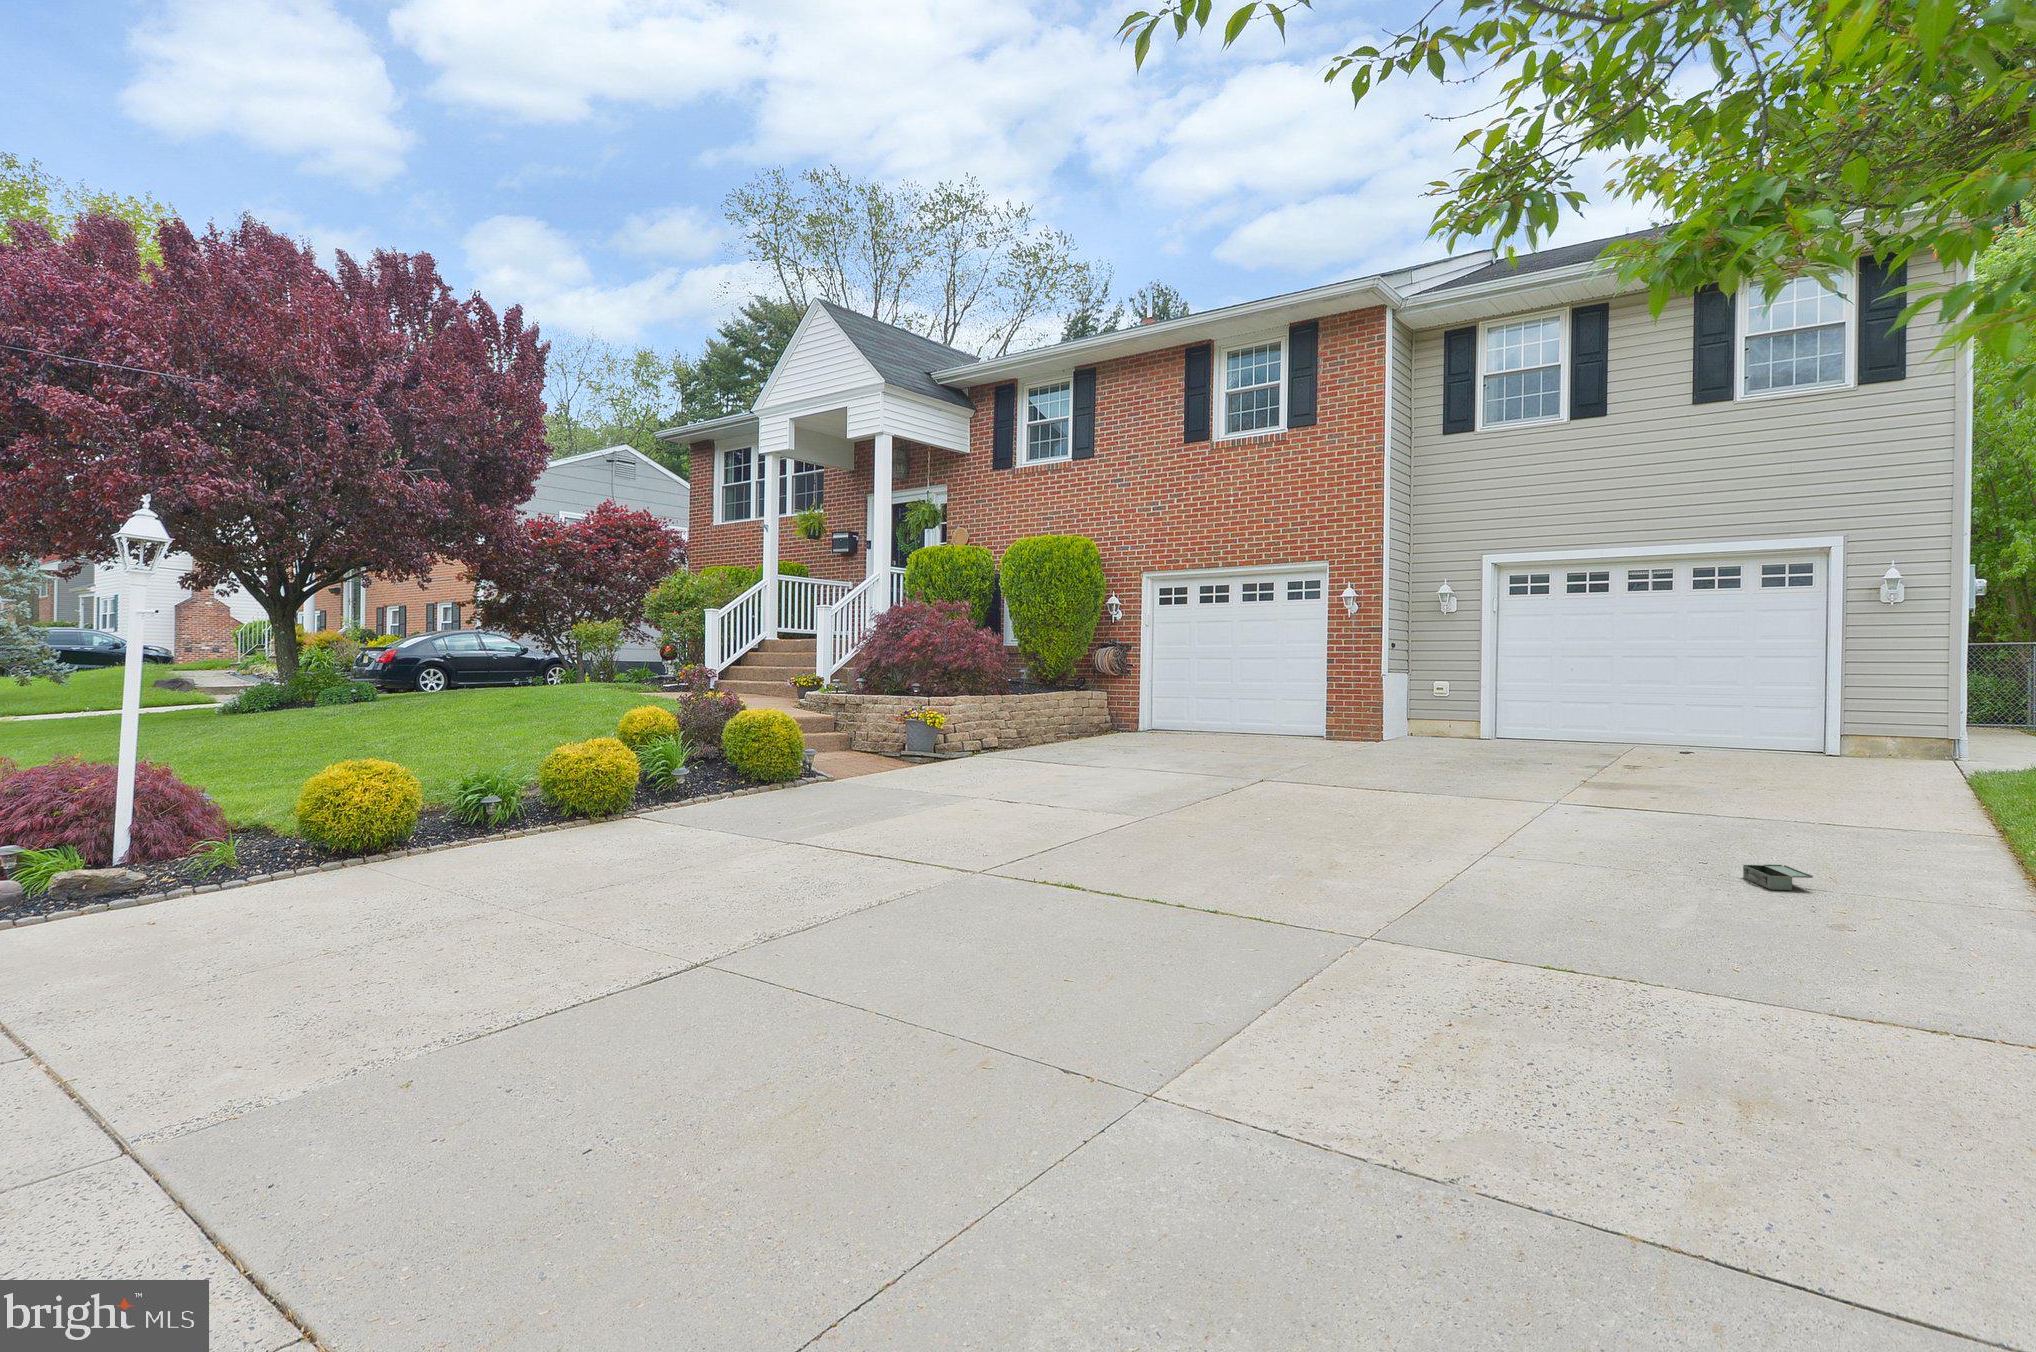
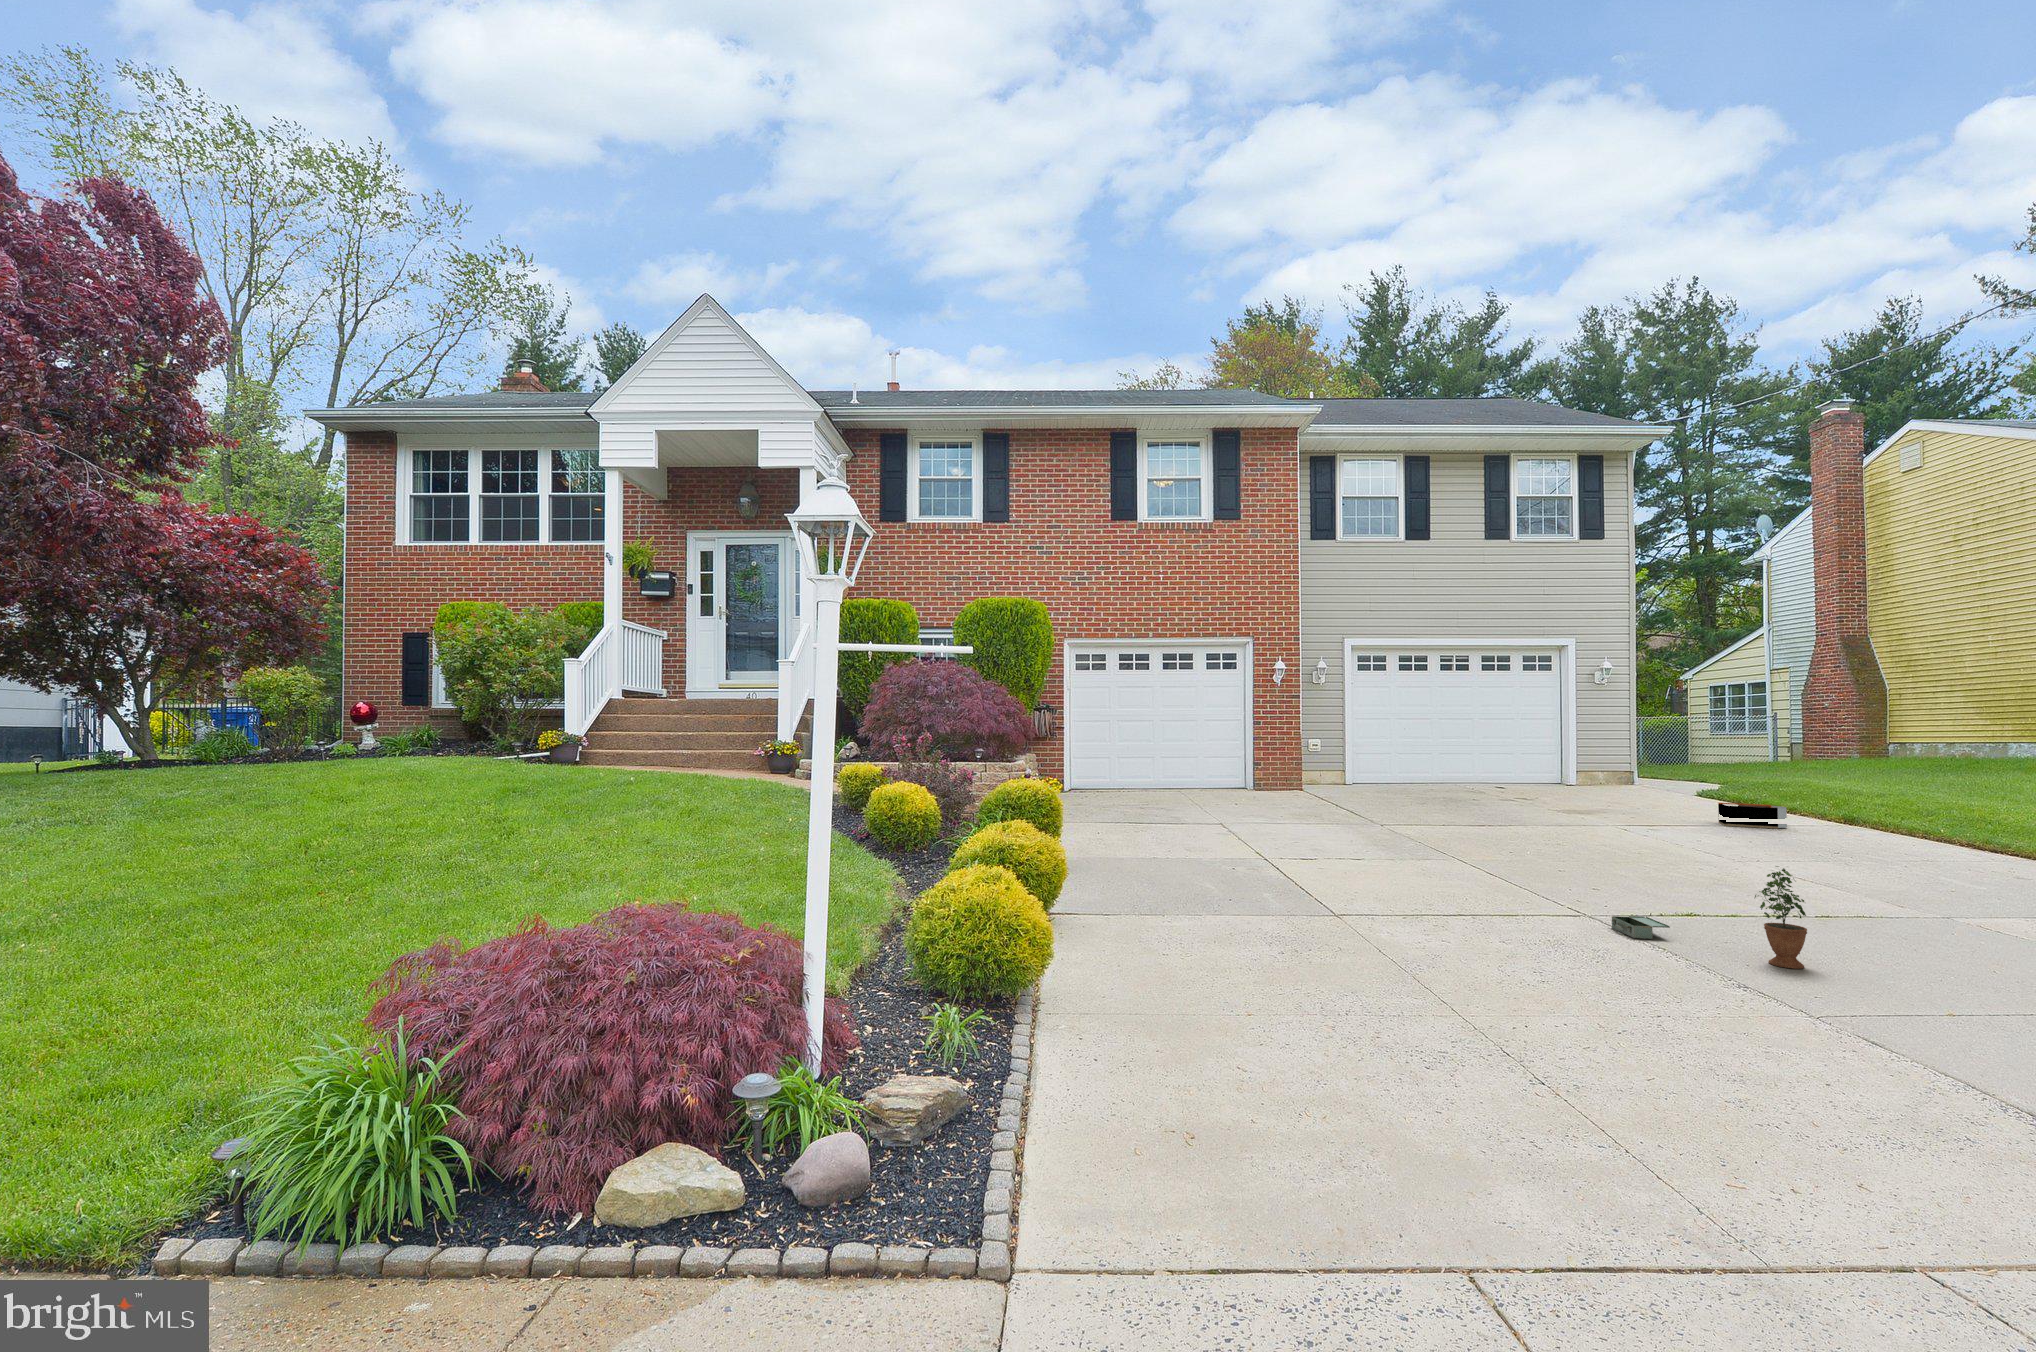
storage bin: none [1859,733,1940,761] -> present [1718,803,1787,829]
potted plant: none [1918,809,1981,925] -> present [1755,866,1807,969]

